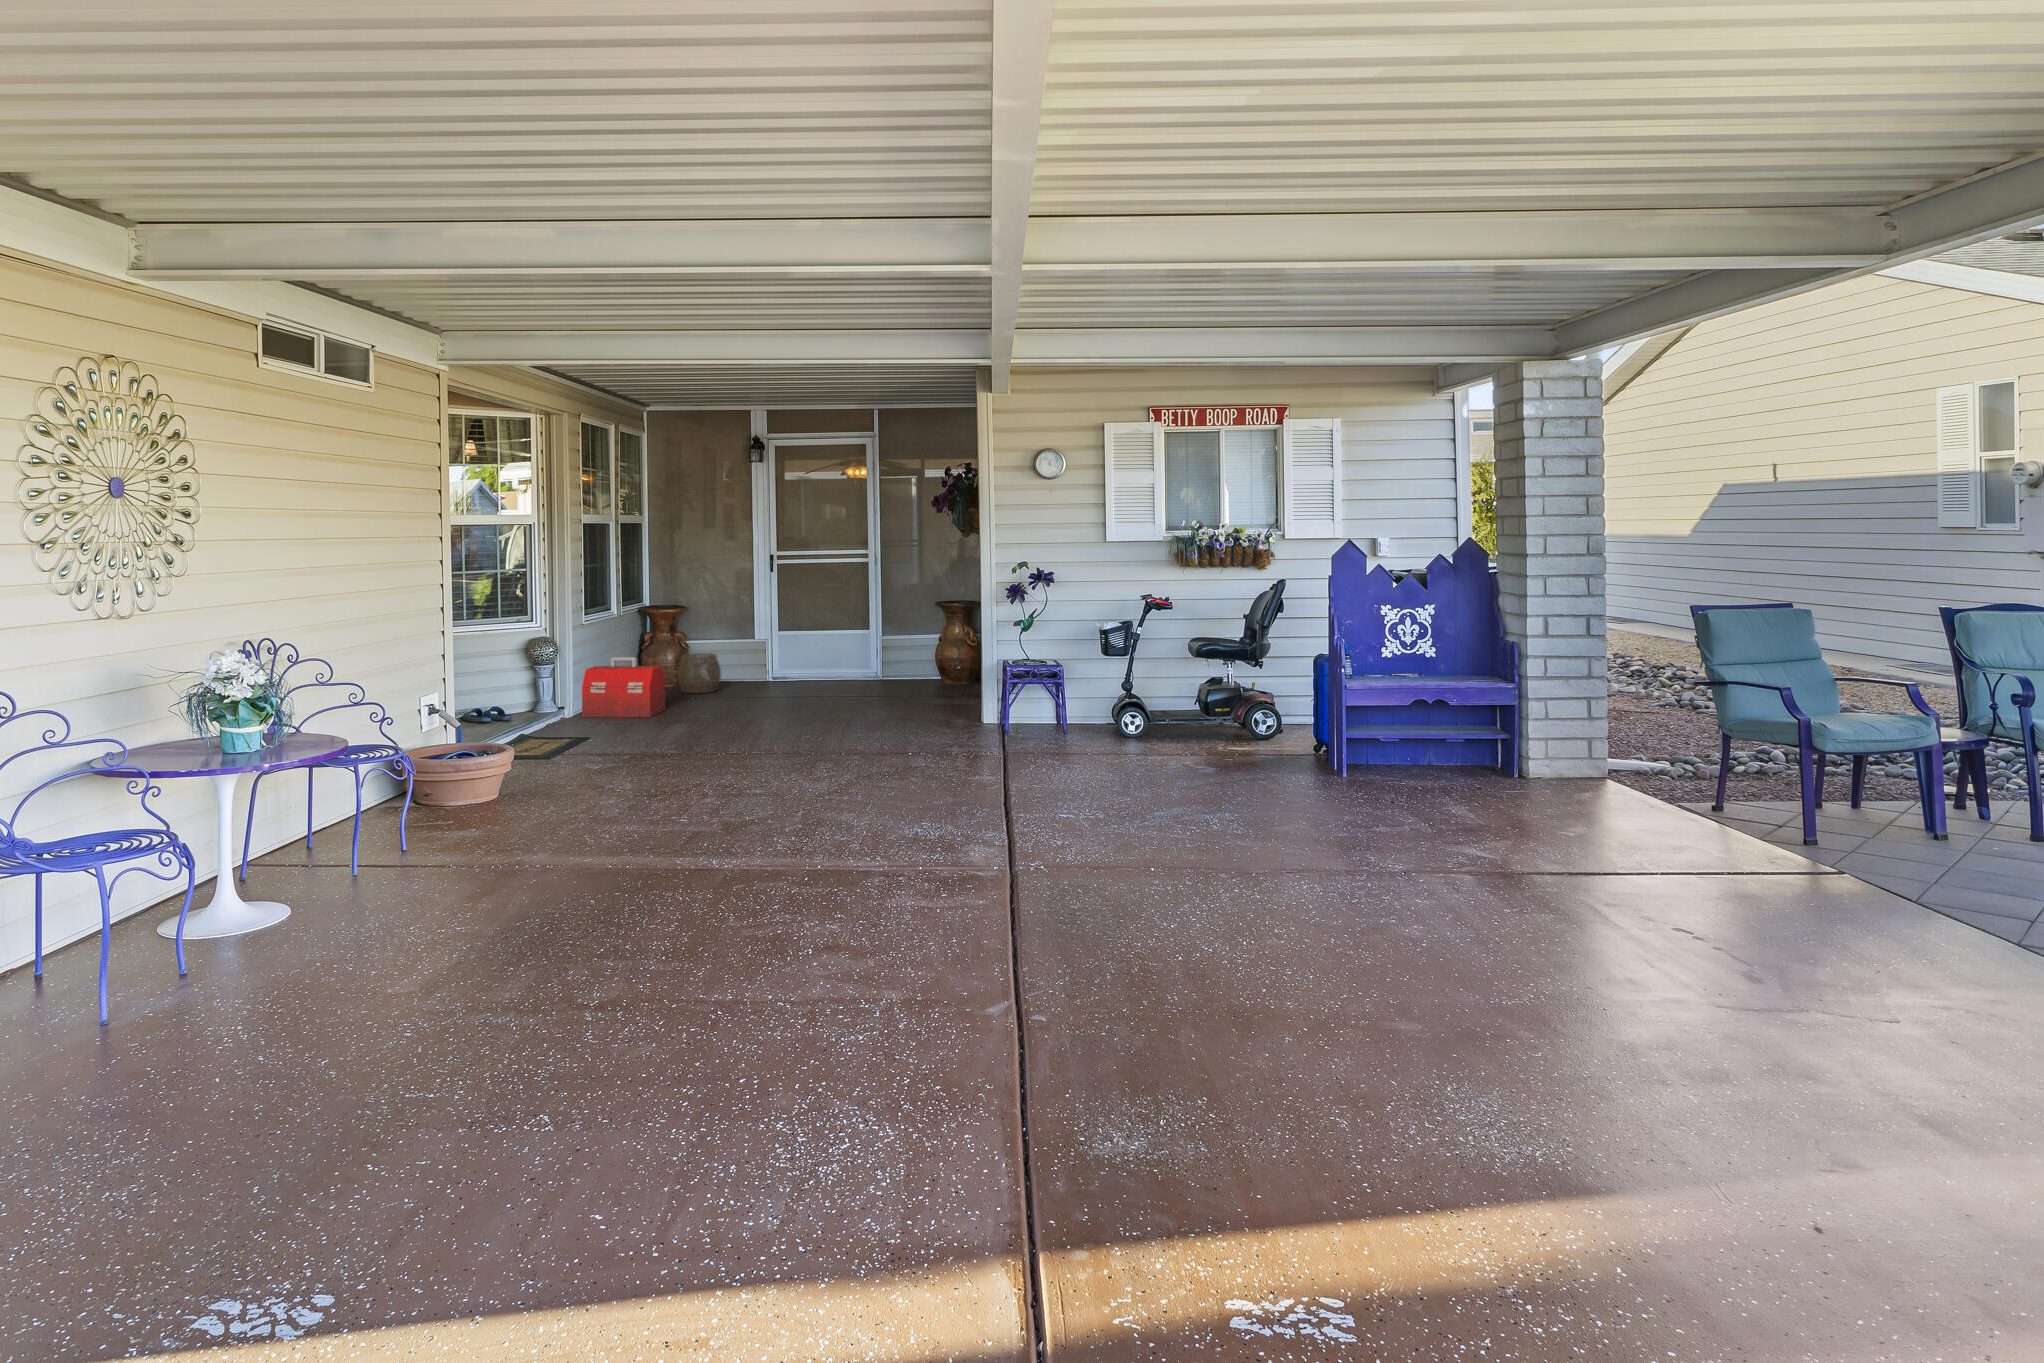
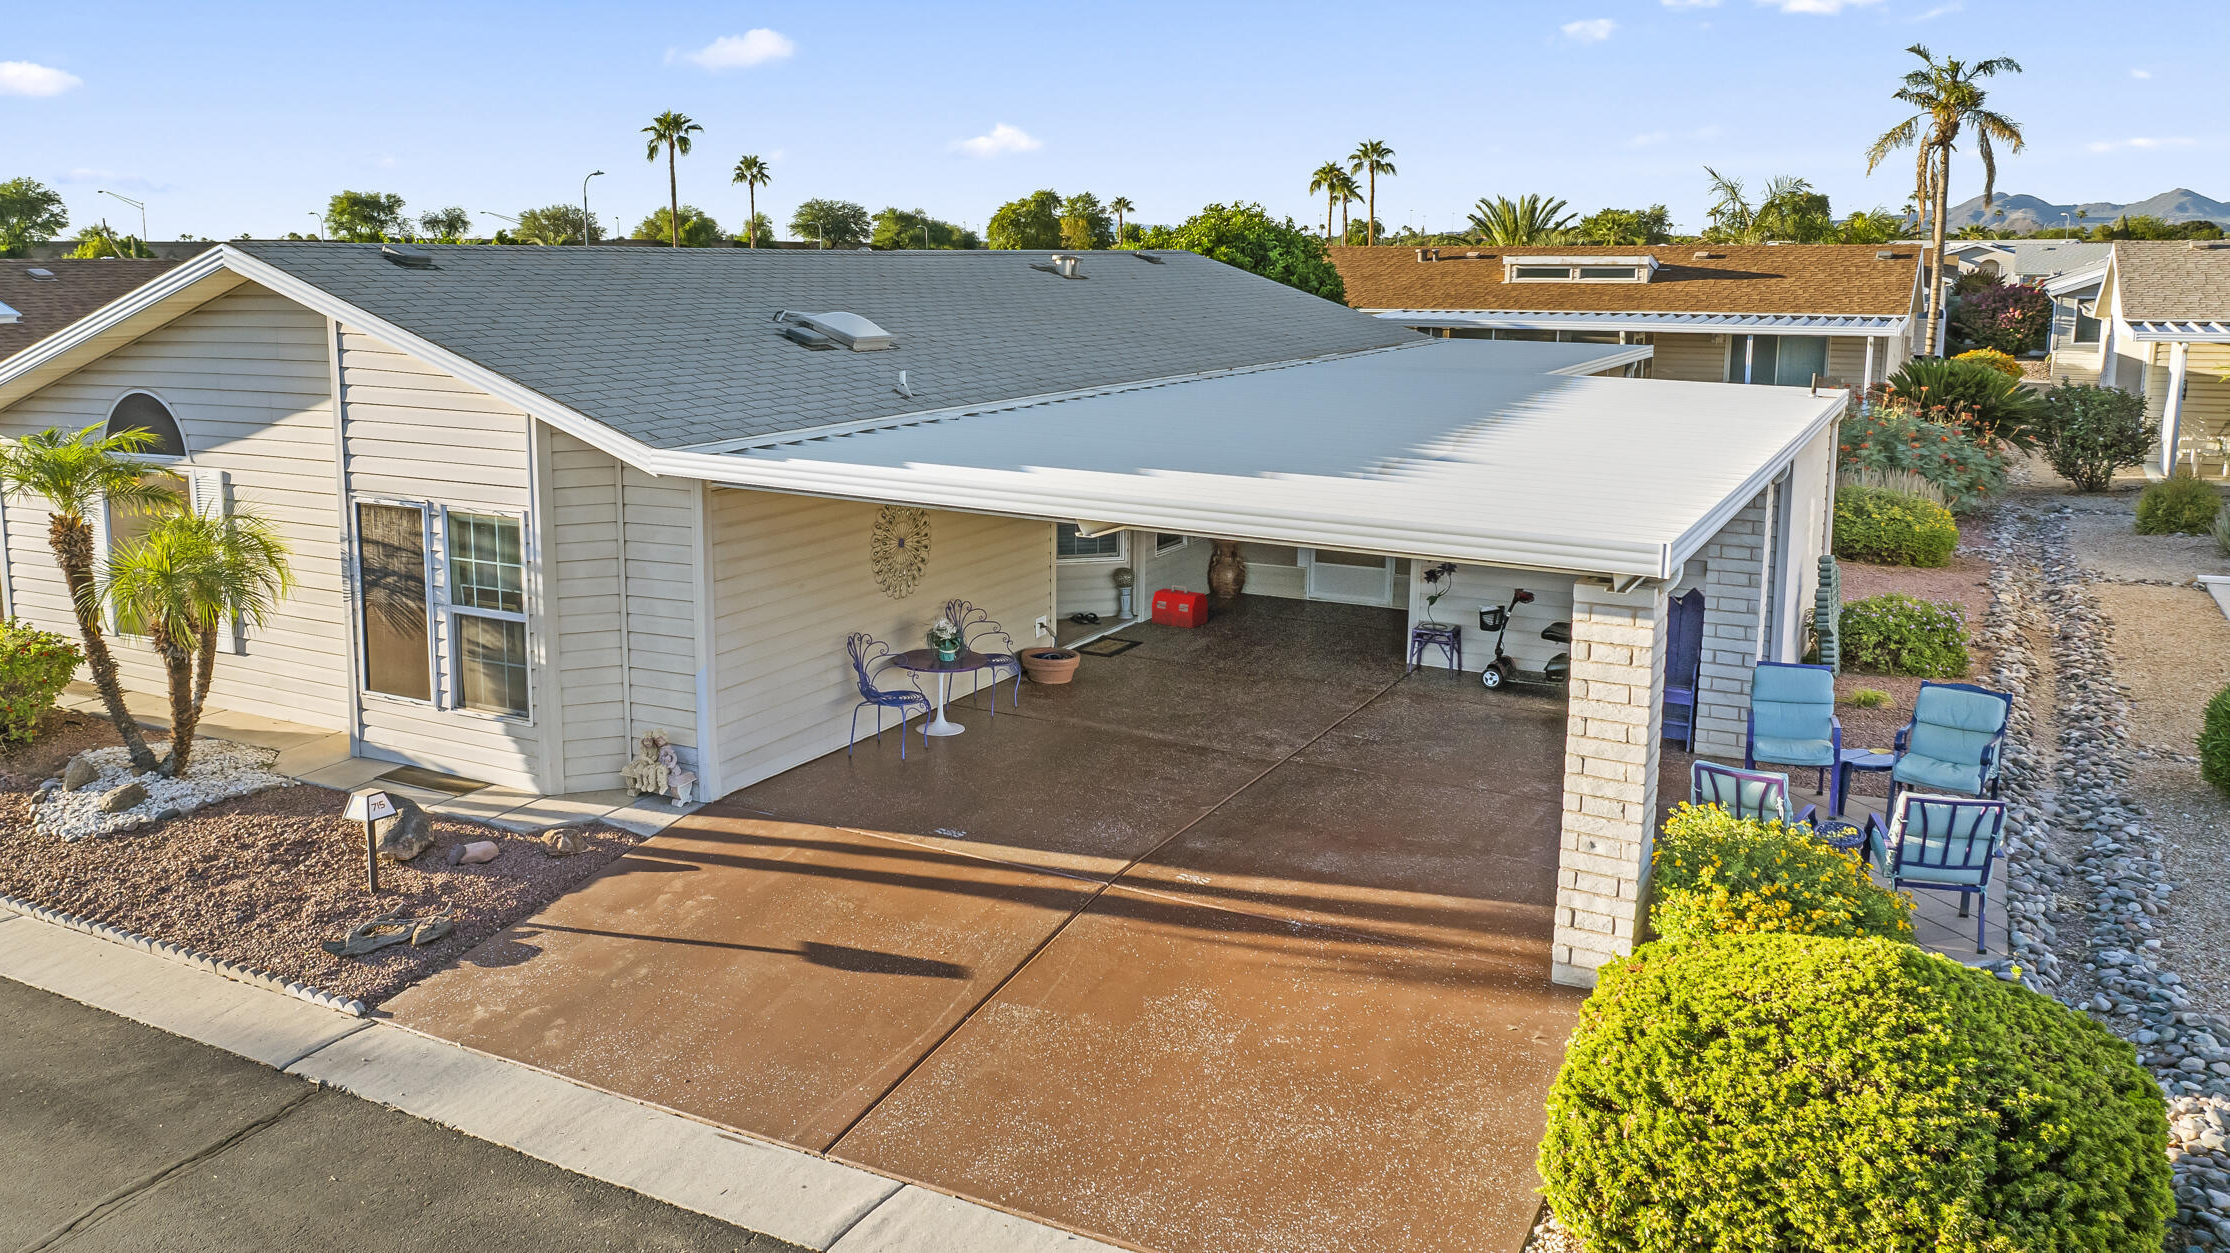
woven basket: present [678,653,721,693] -> none [1230,577,1262,608]

